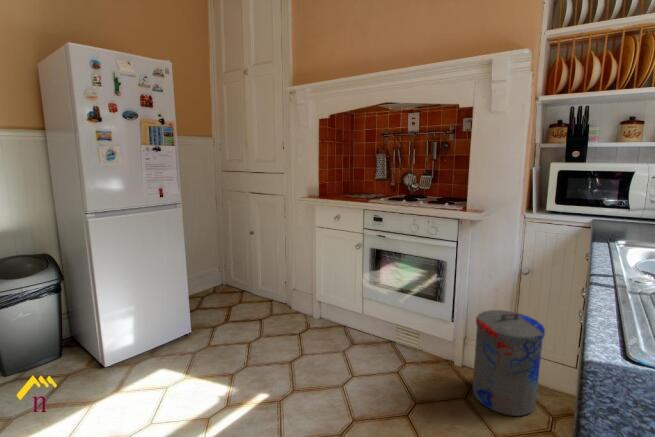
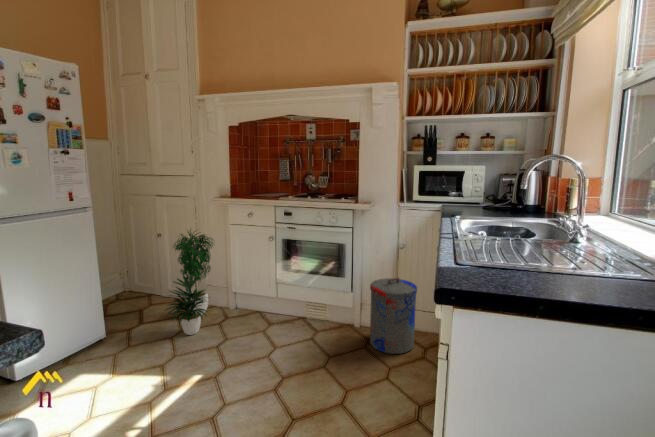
potted plant: none [242,227,301,343] -> present [164,230,214,335]

